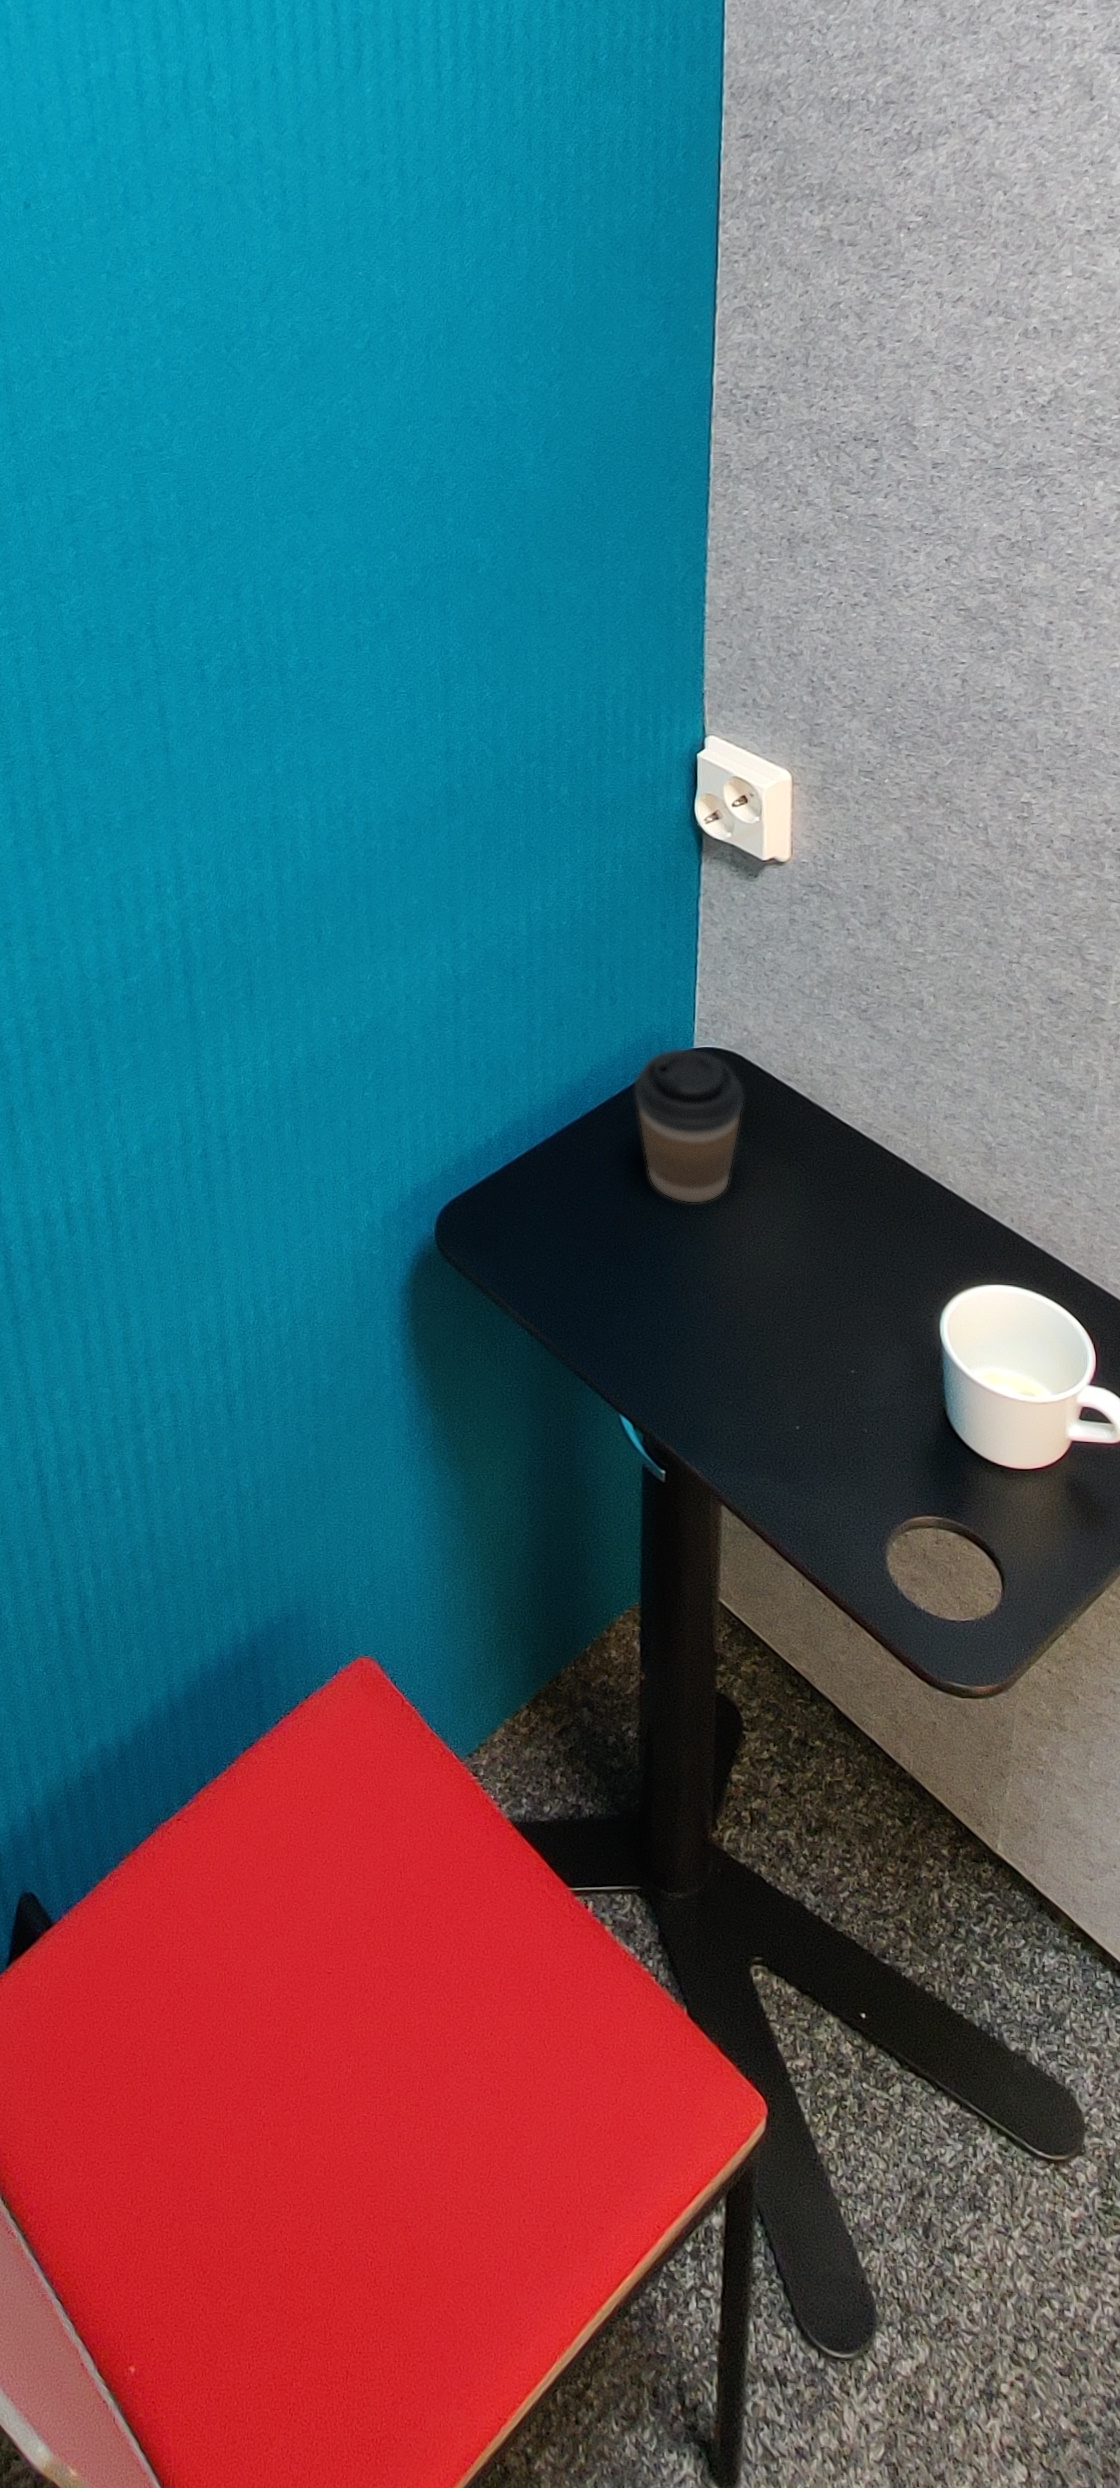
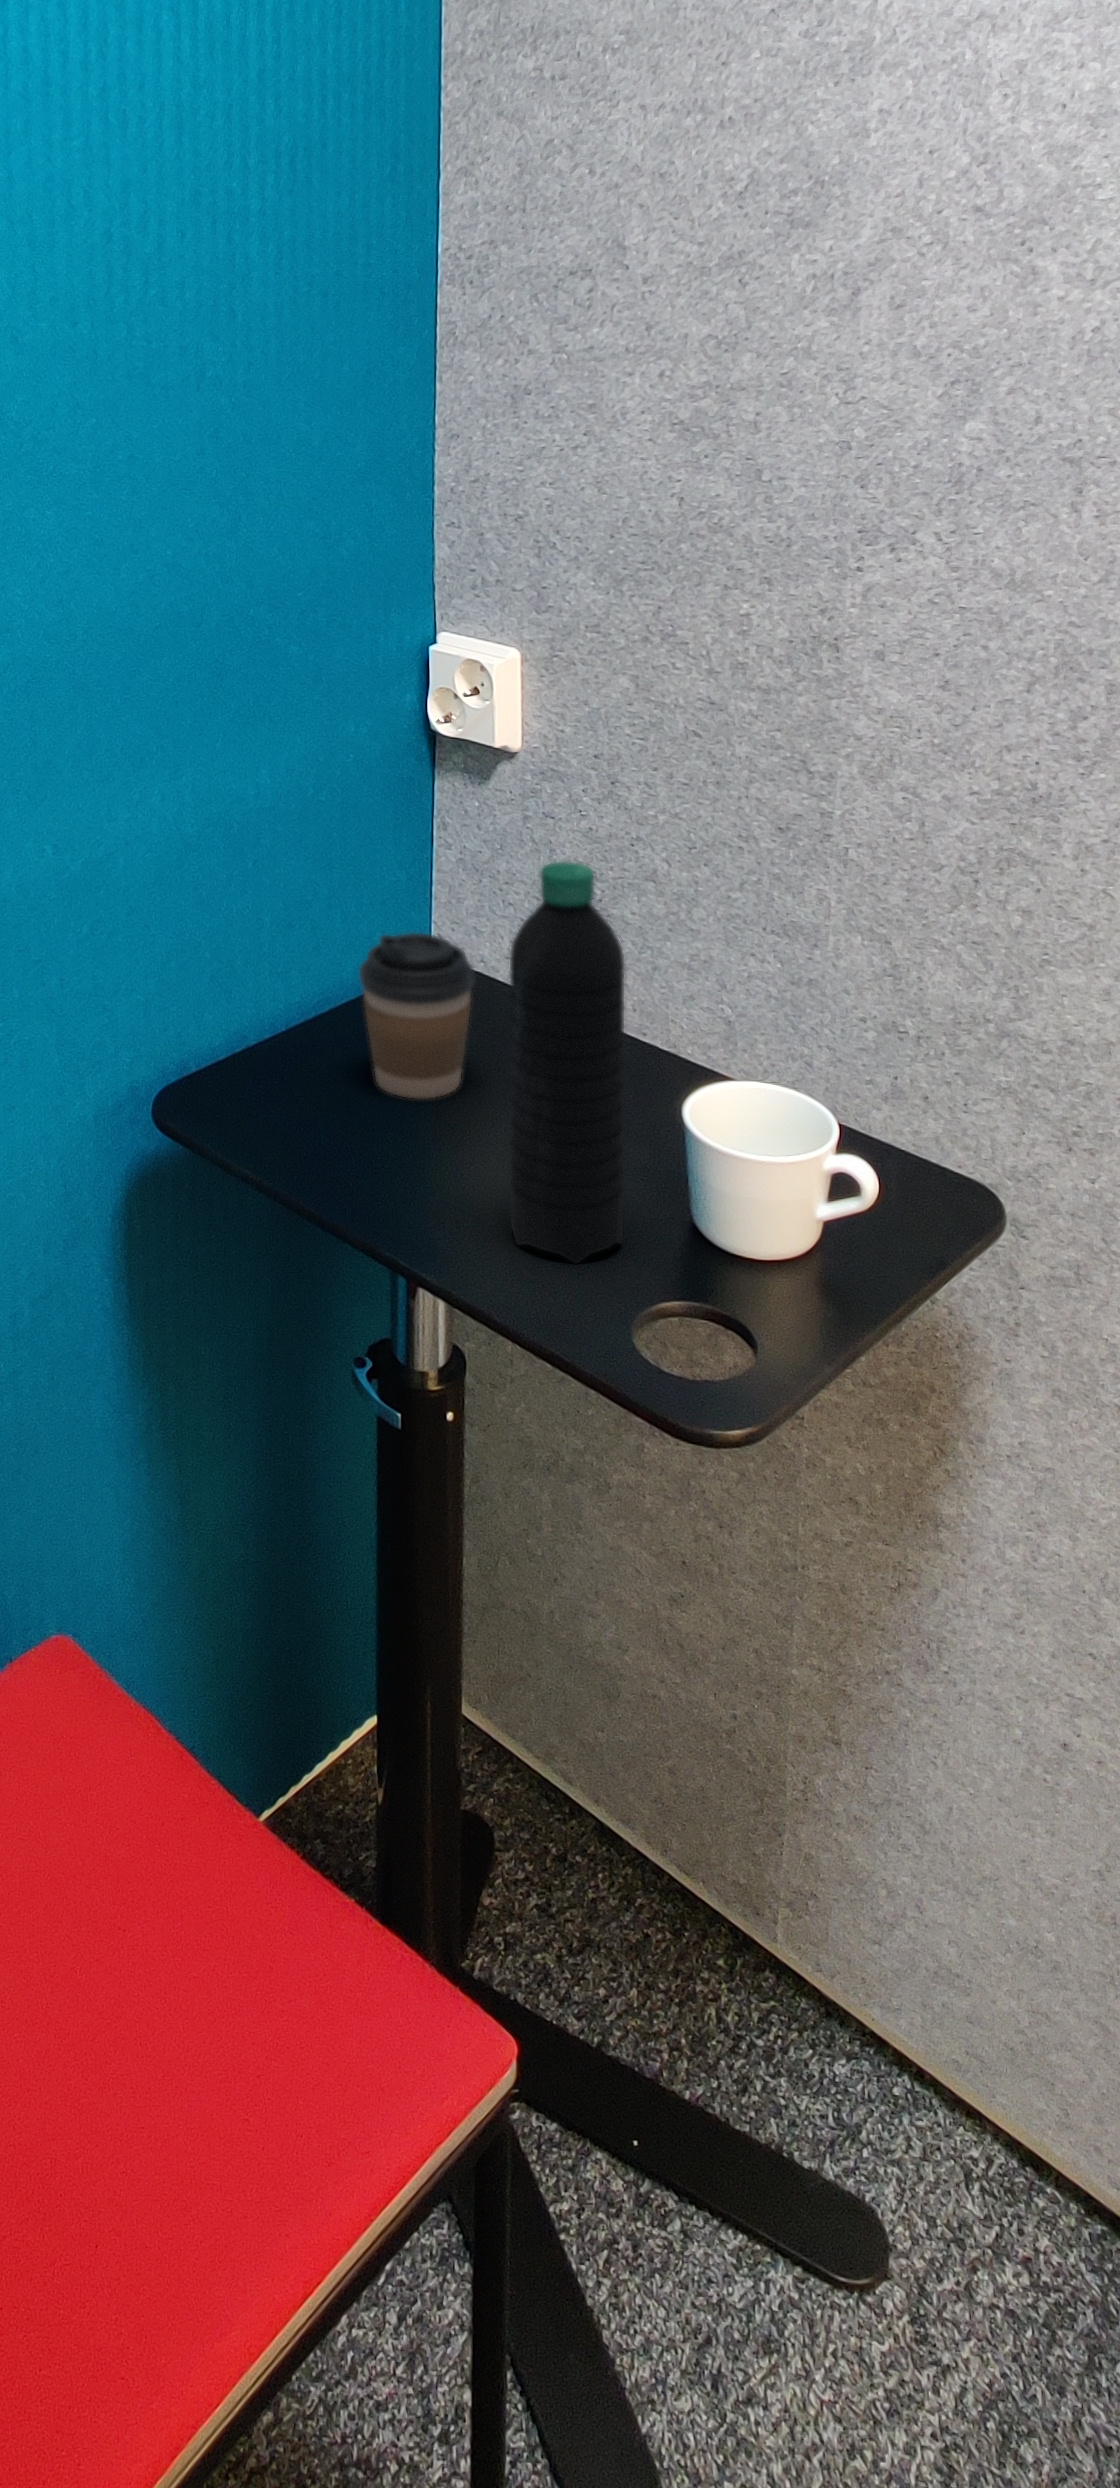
water bottle: none [778,1123,891,1454] -> present [510,862,624,1263]

